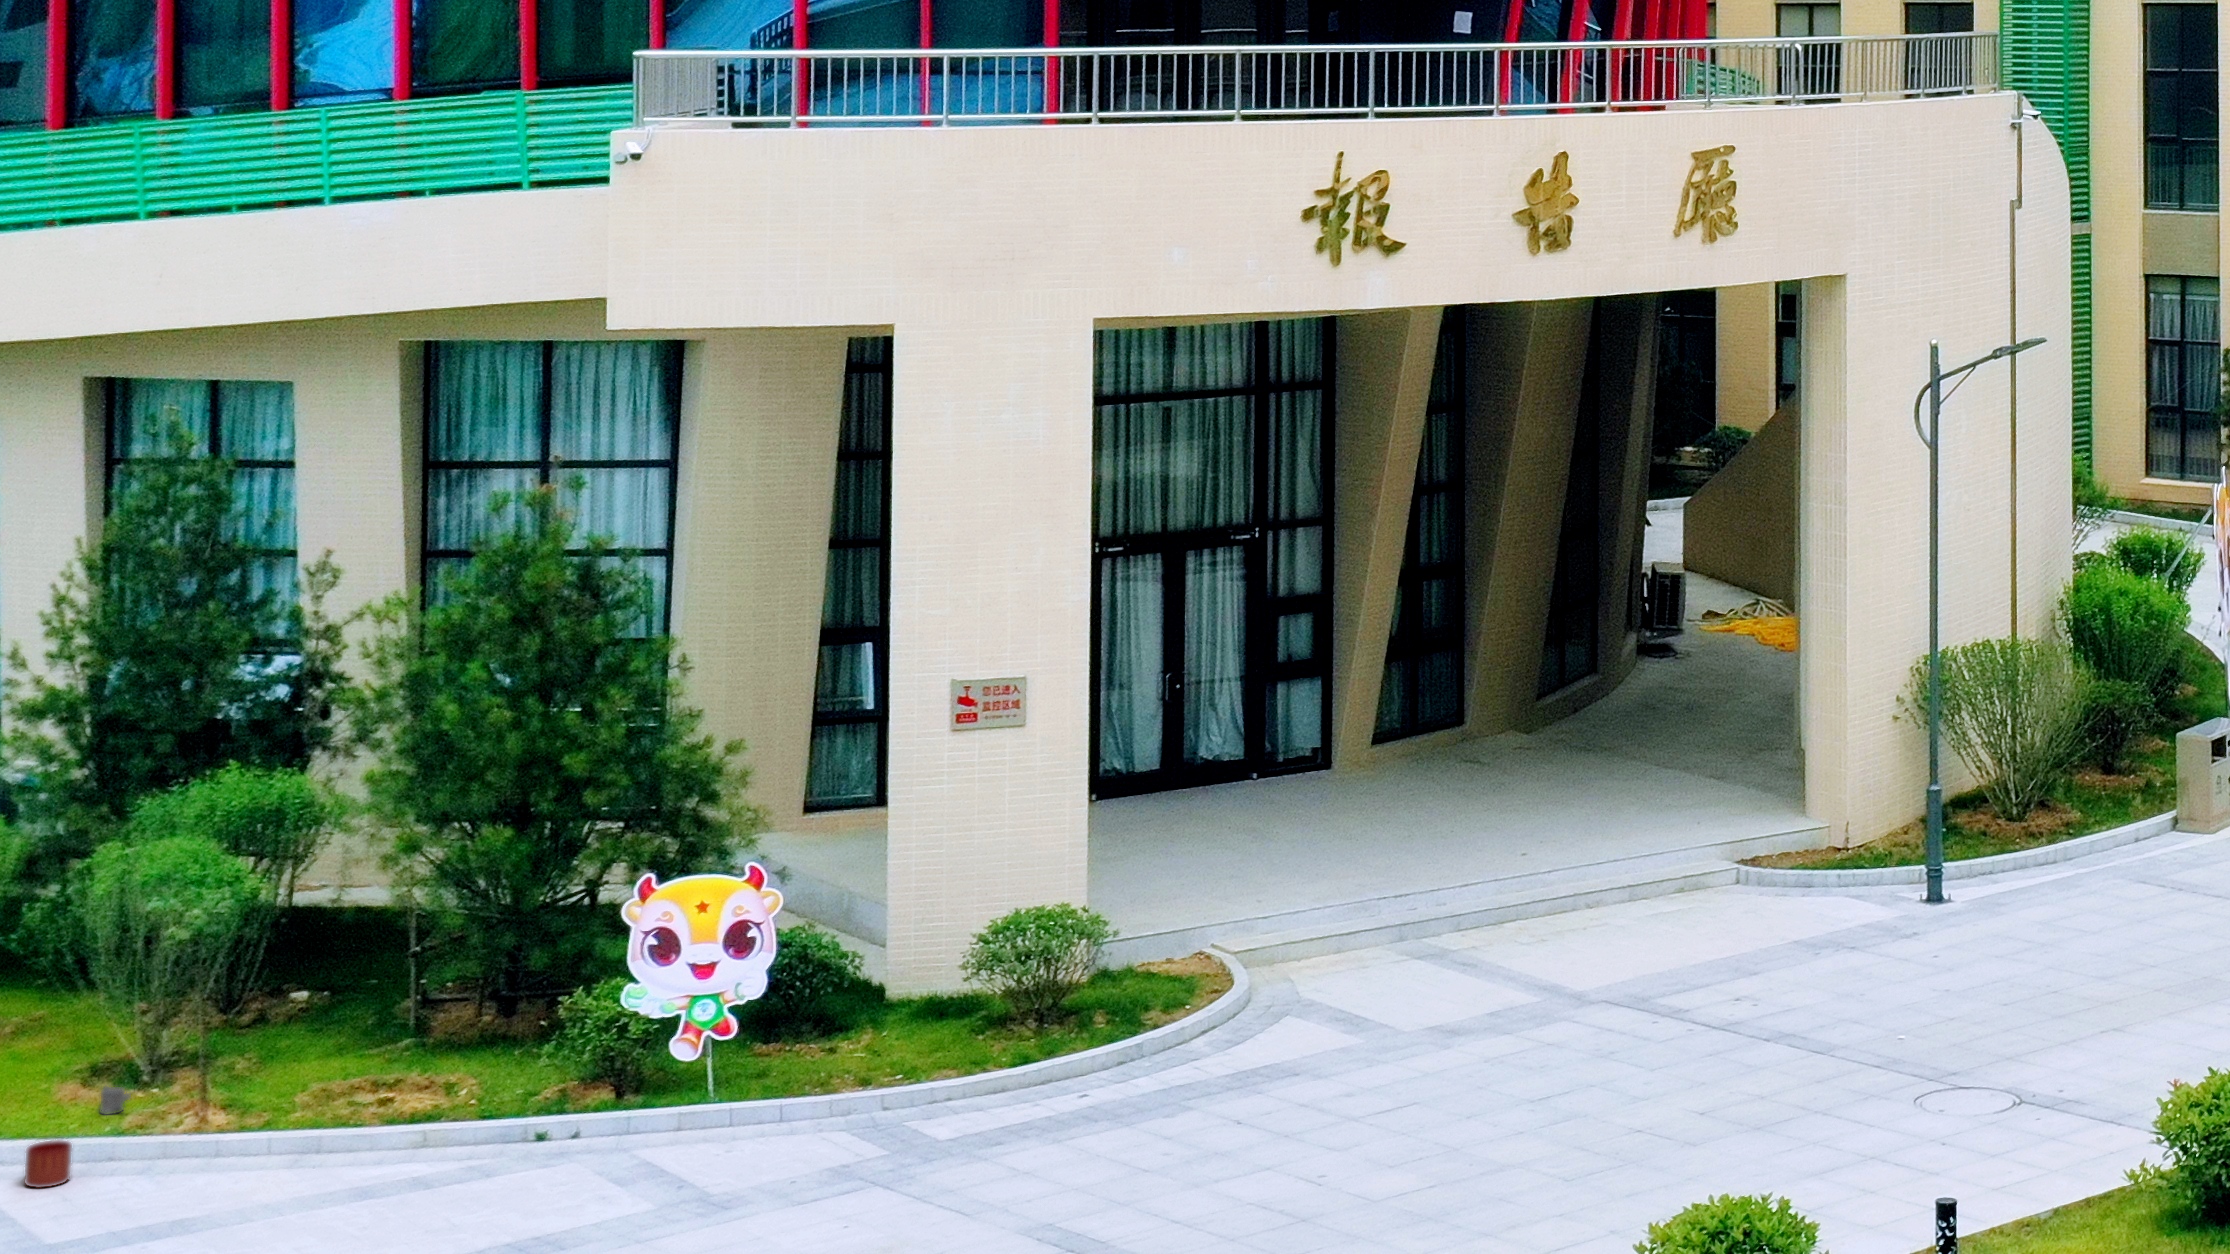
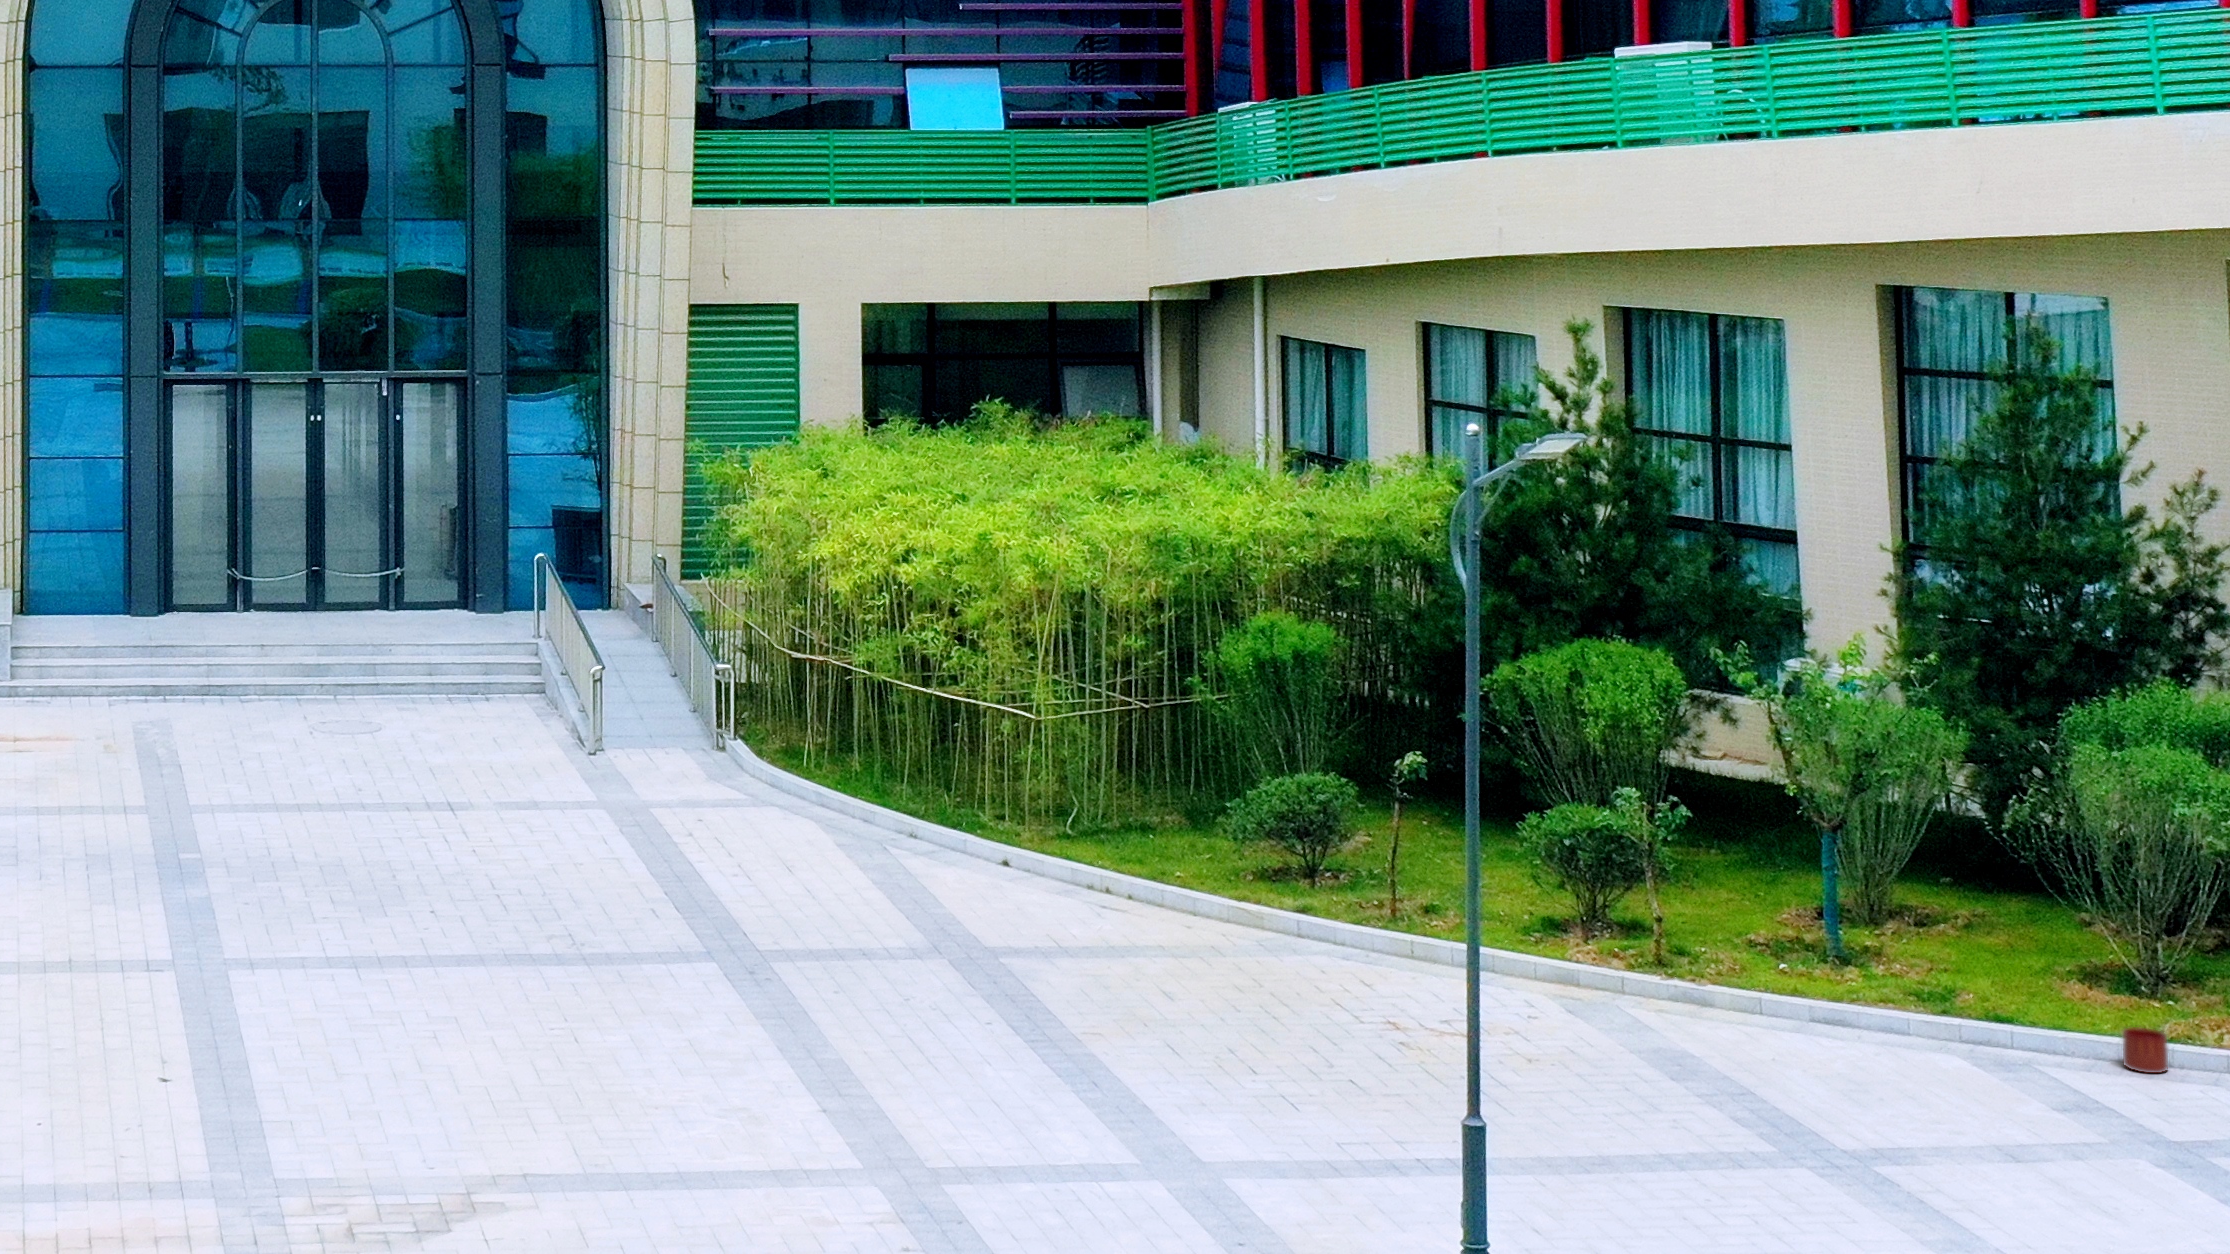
watering can: present [100,1086,130,1115] -> none [2125,981,2167,1011]

